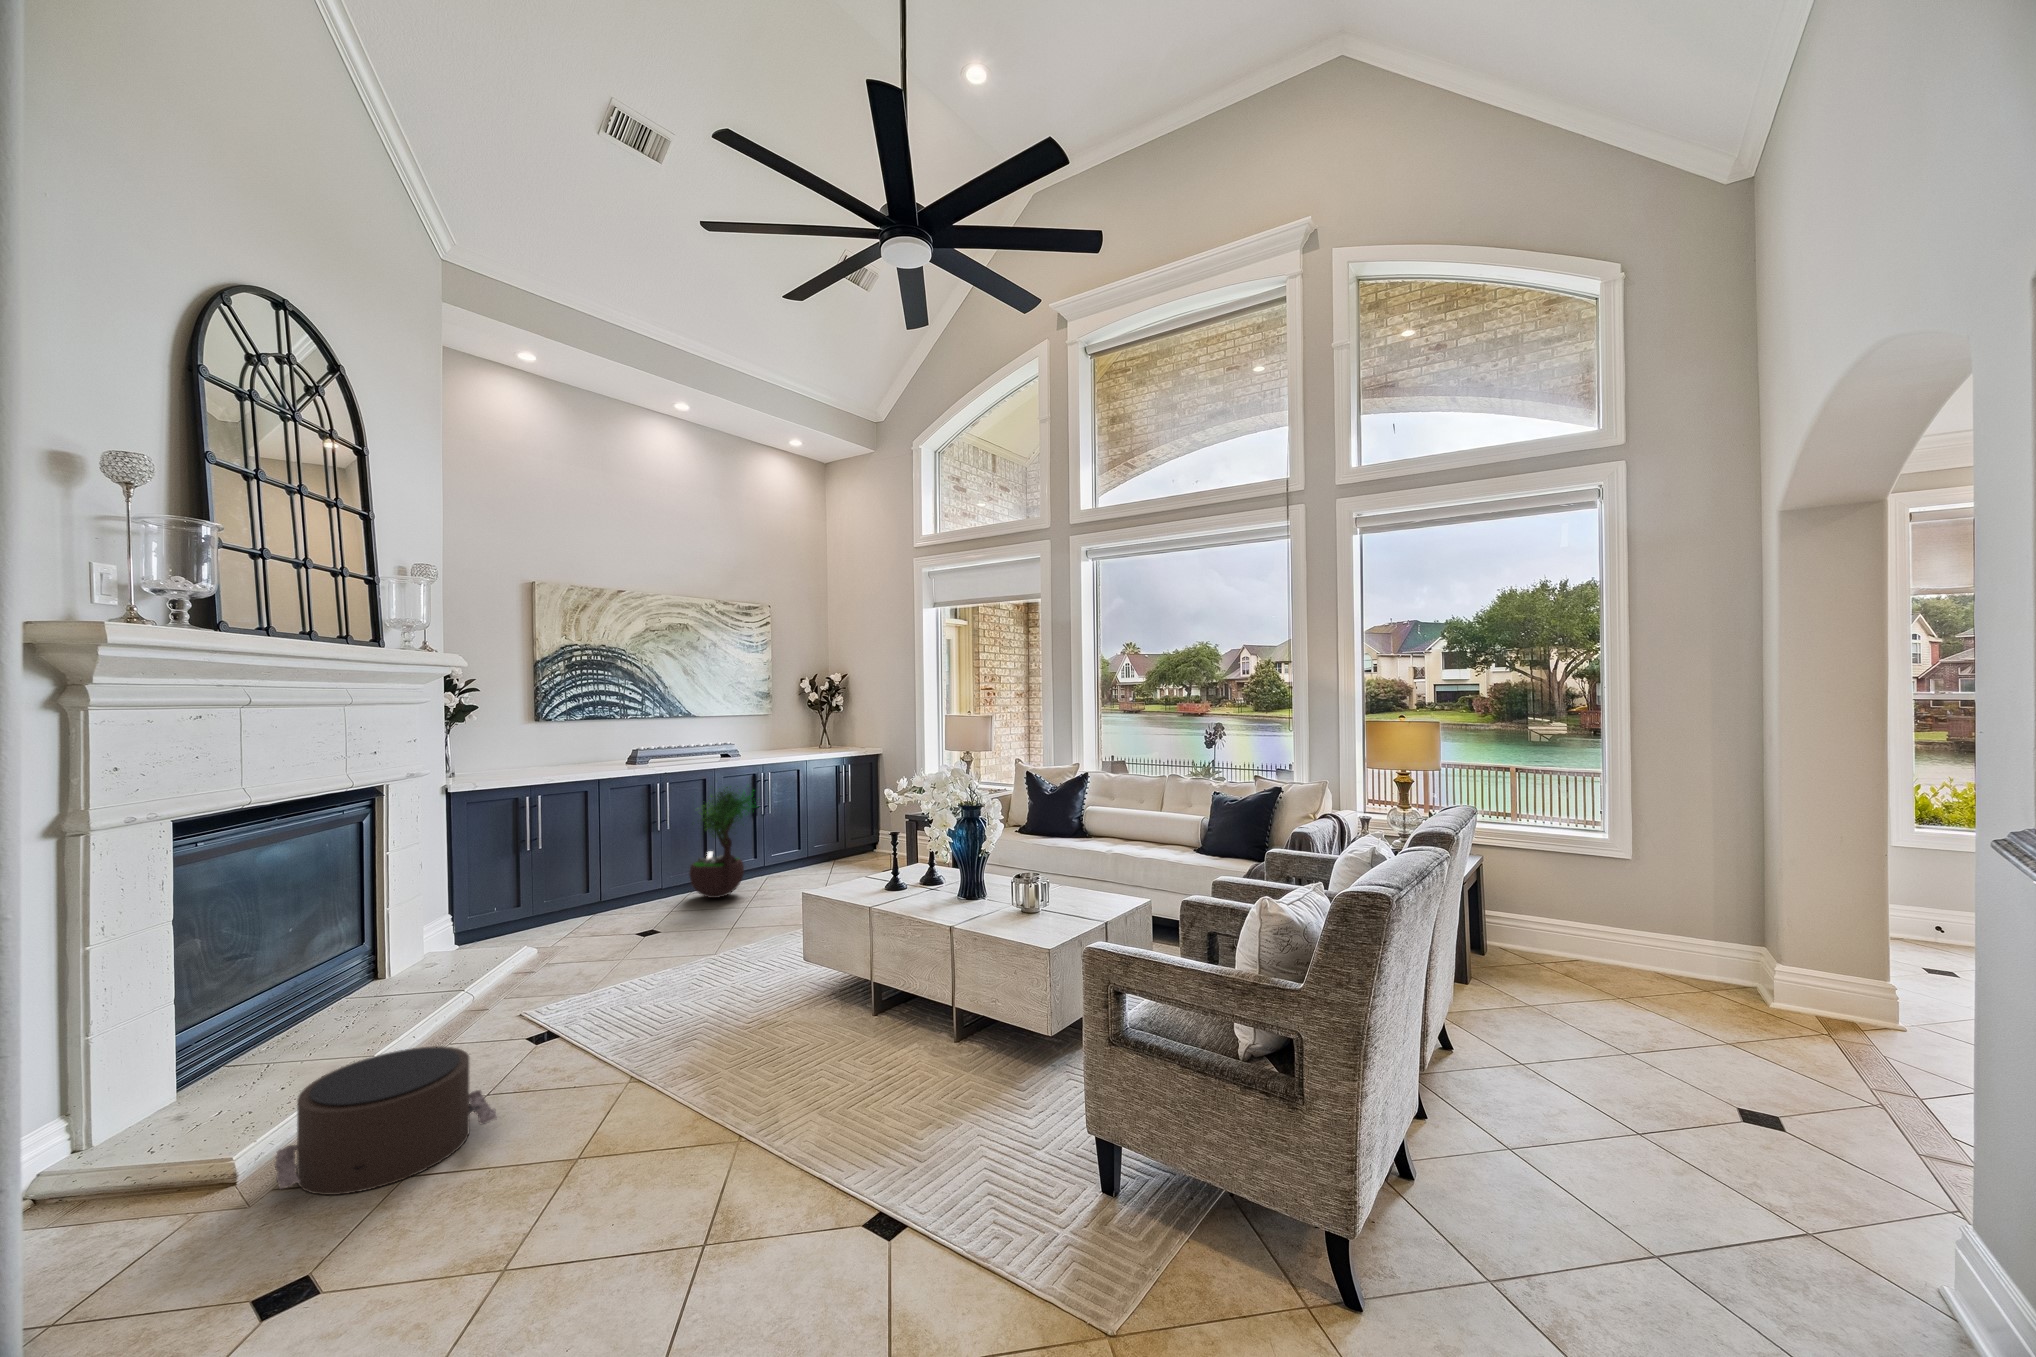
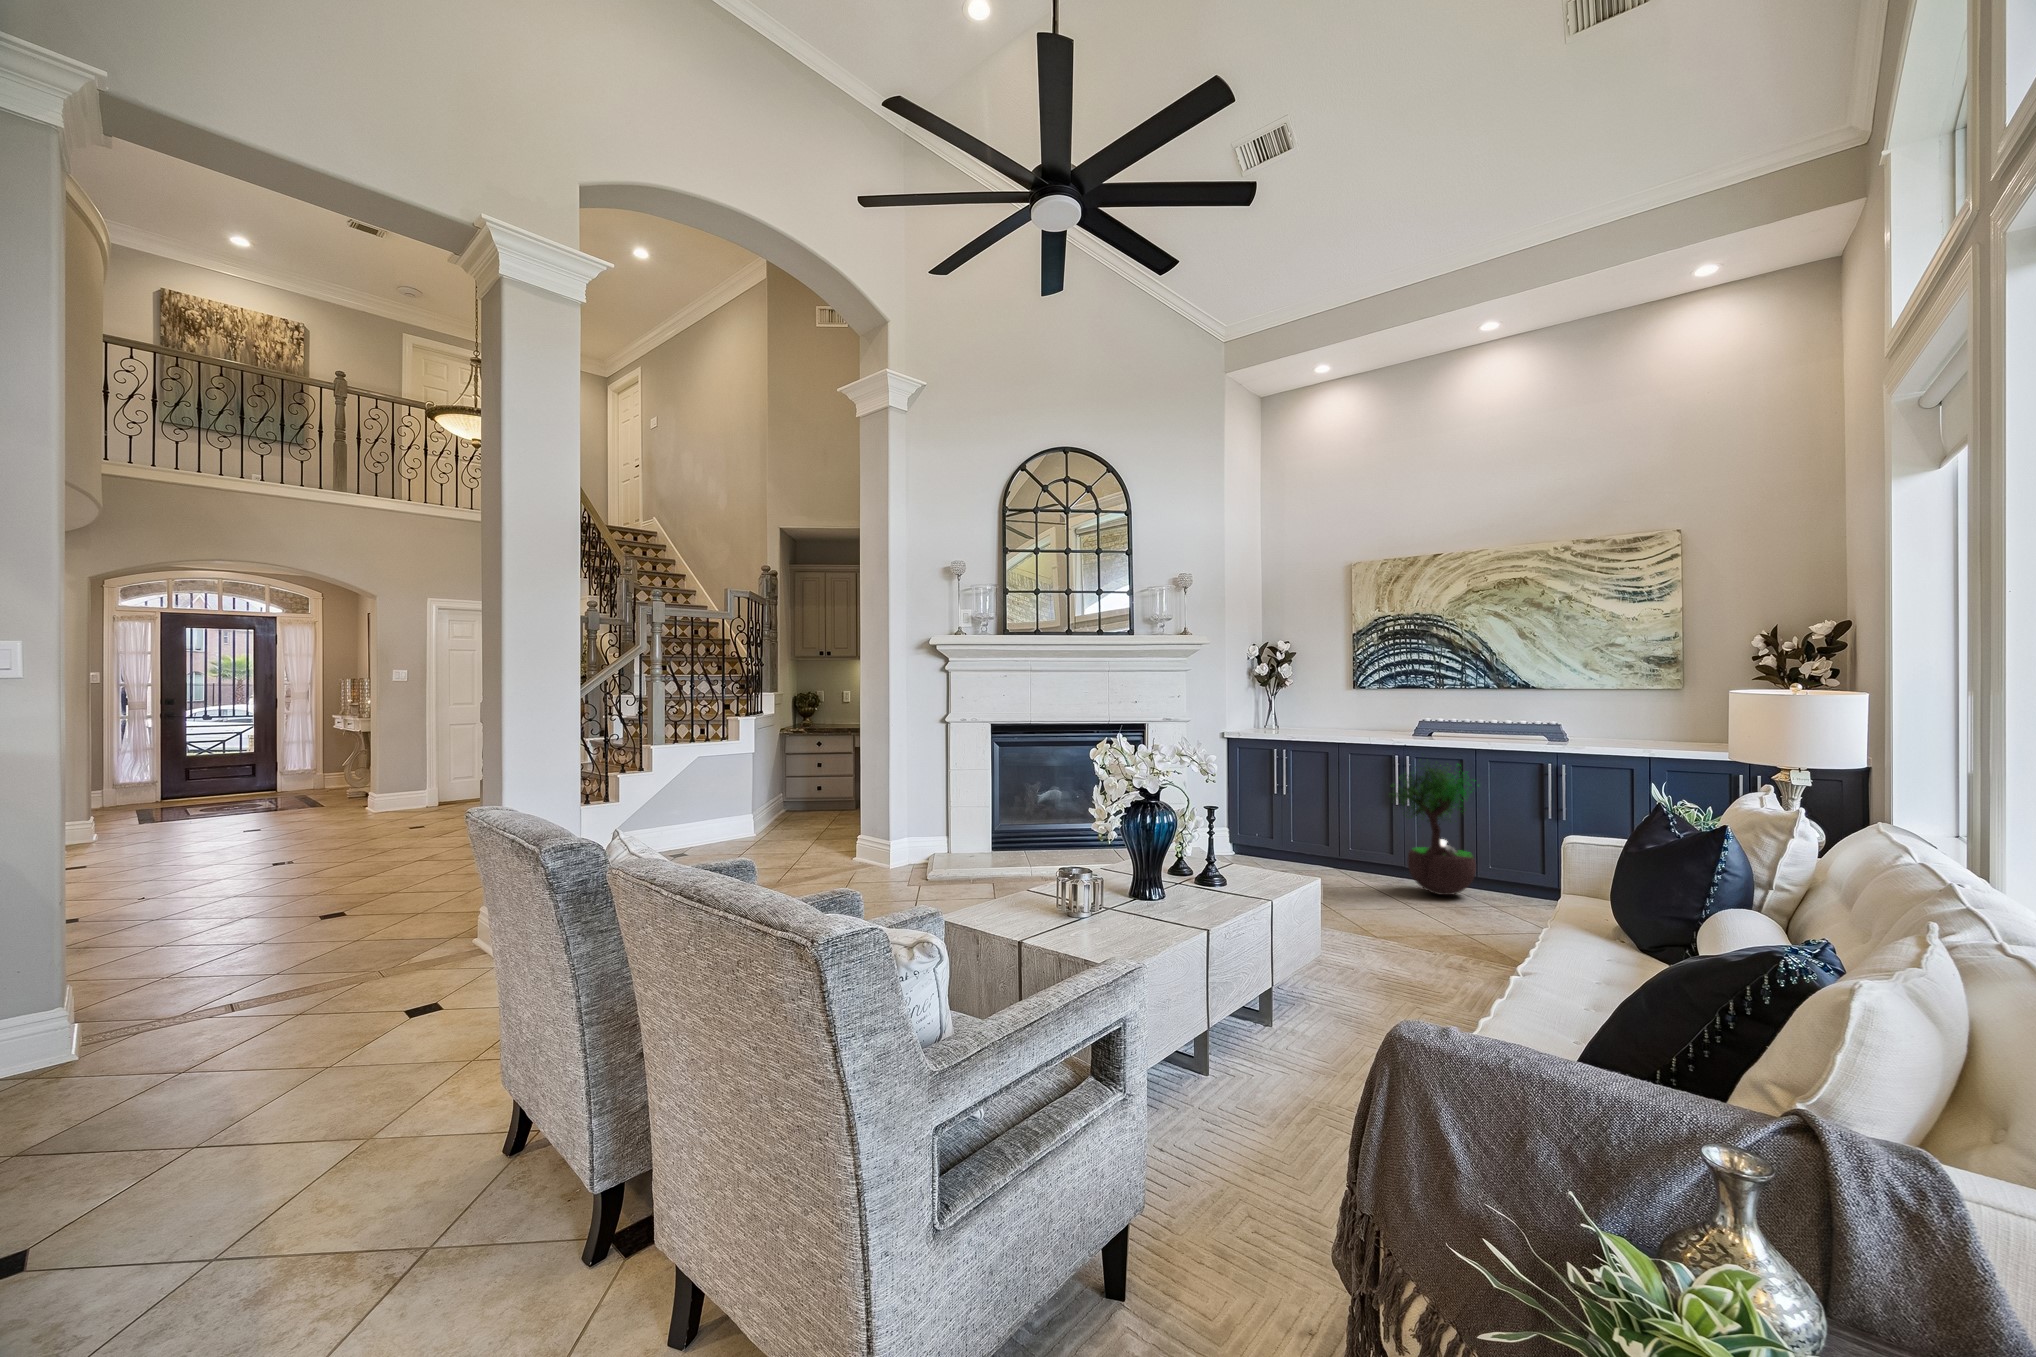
pouf: present [275,1046,497,1195] -> none [877,834,959,887]

